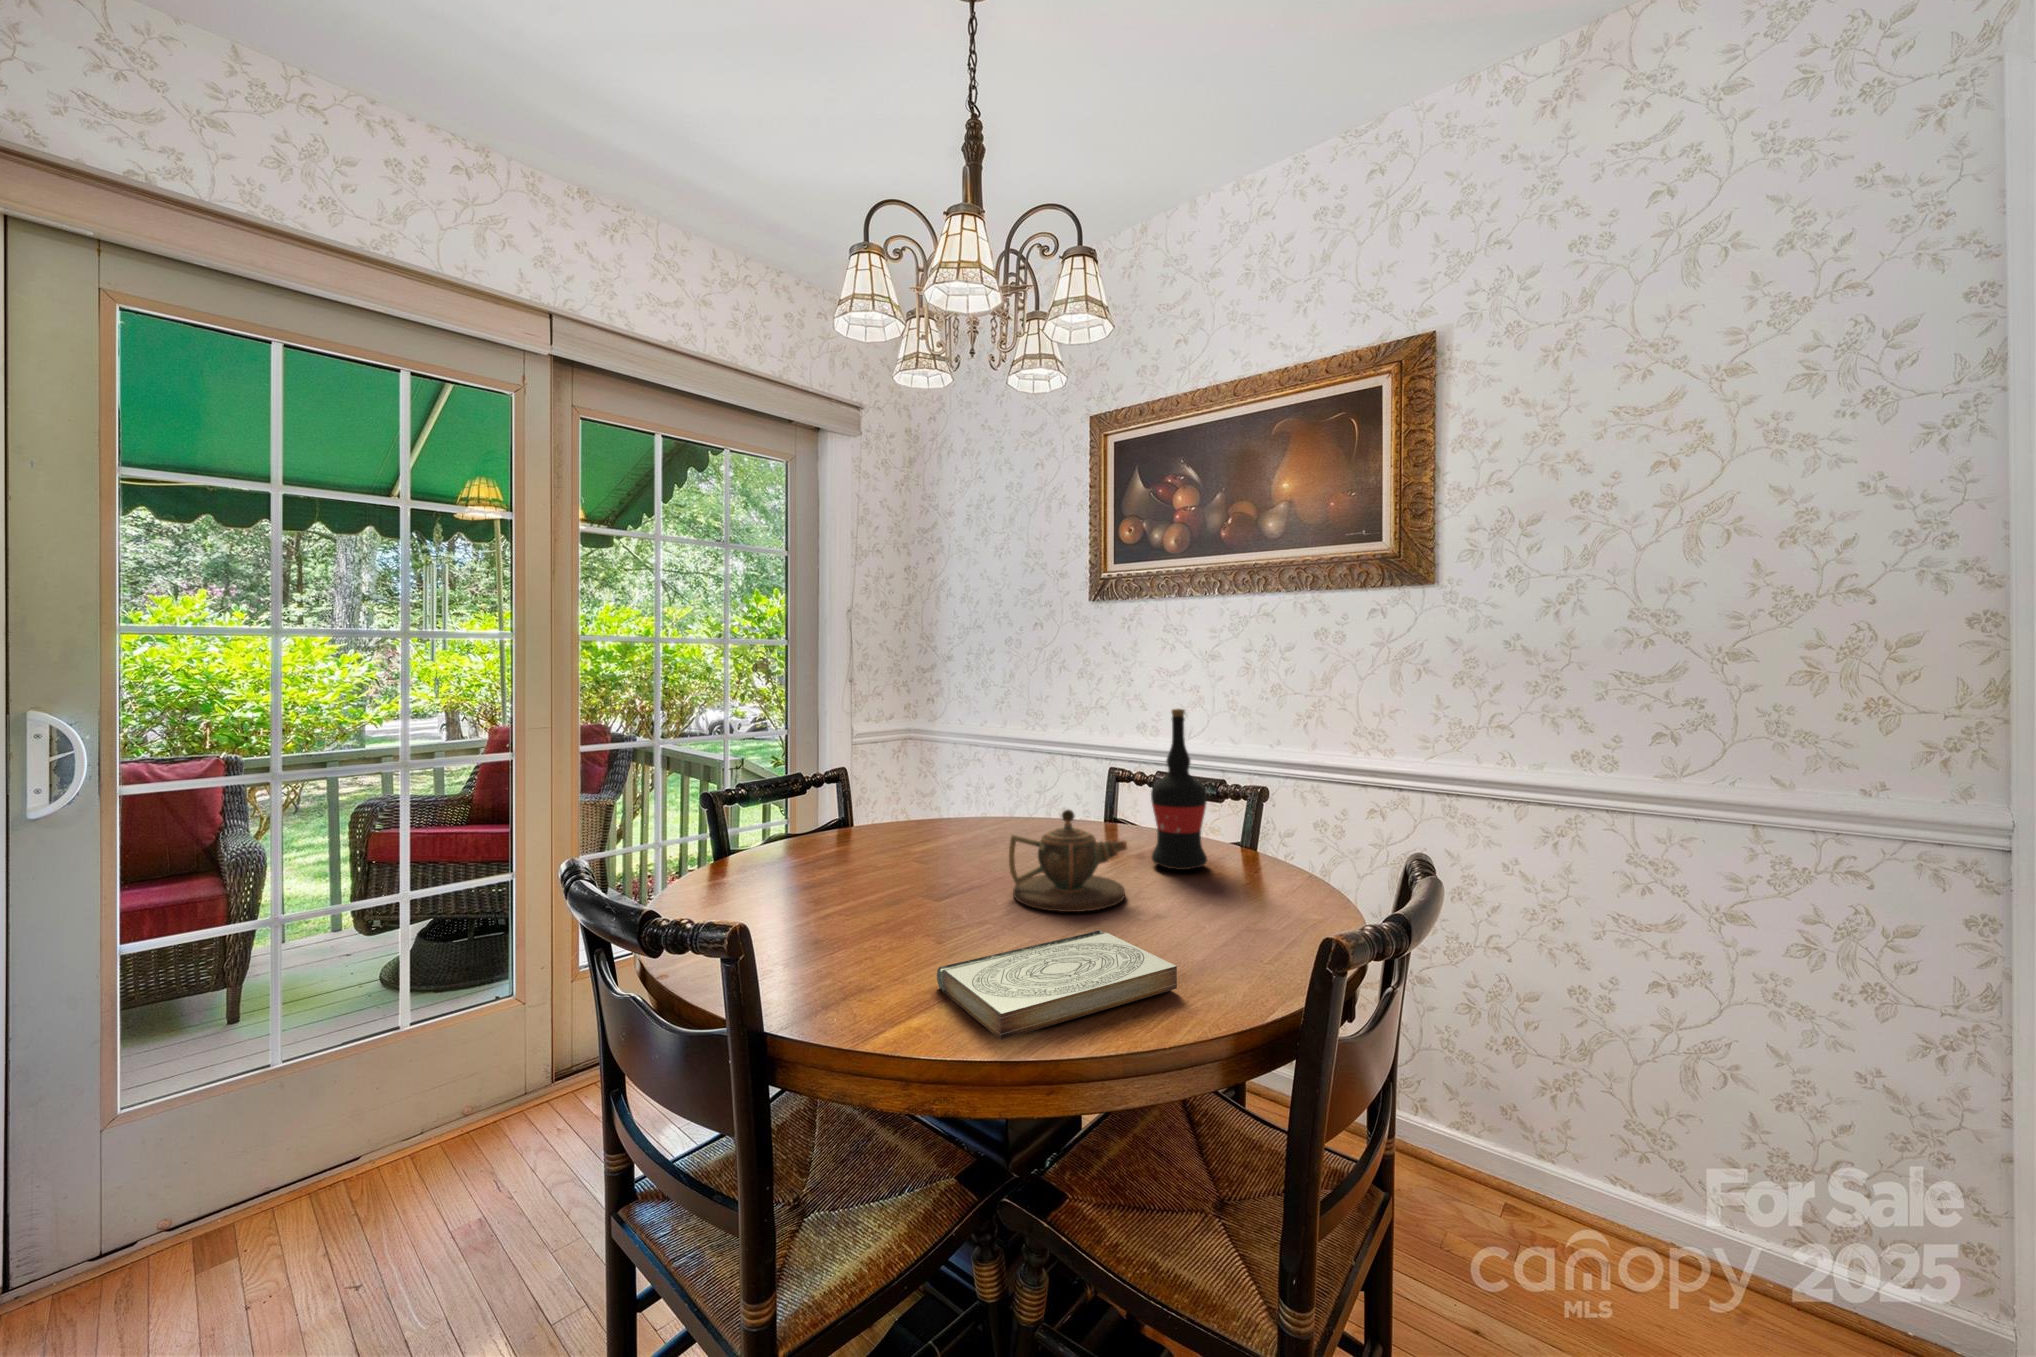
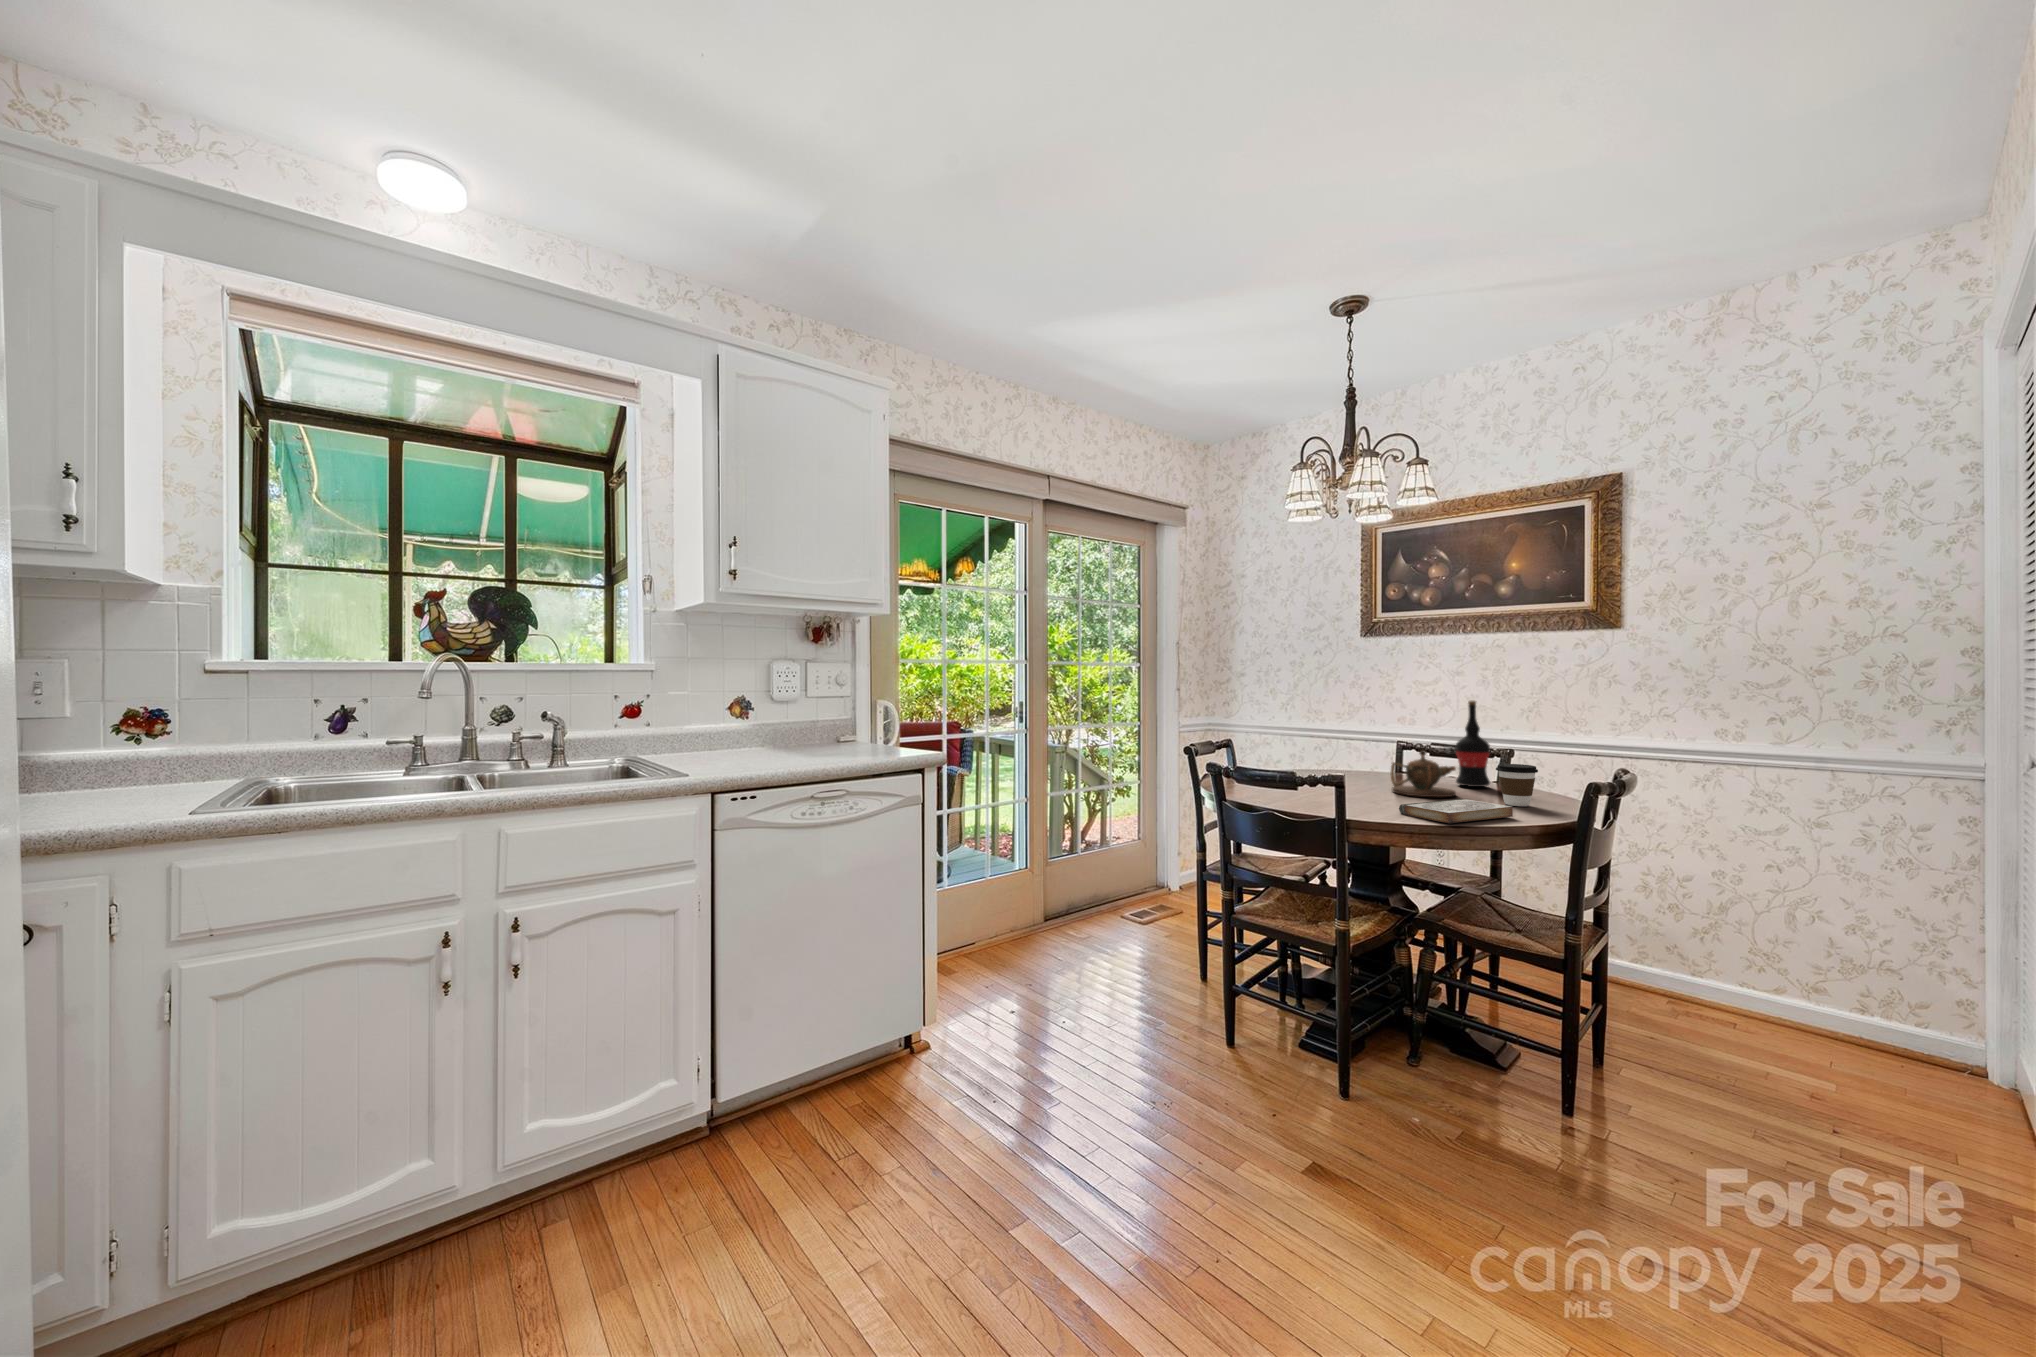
coffee cup: none [1182,842,1257,937] -> present [1496,764,1538,806]

